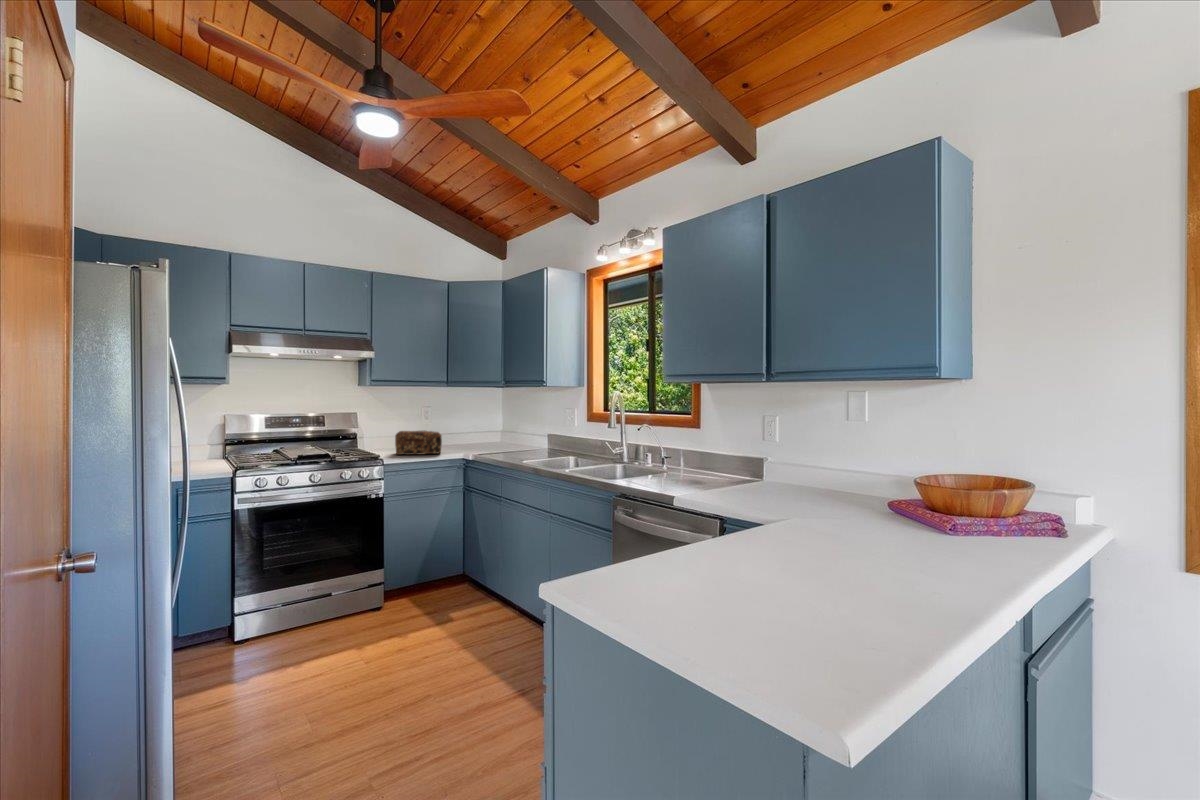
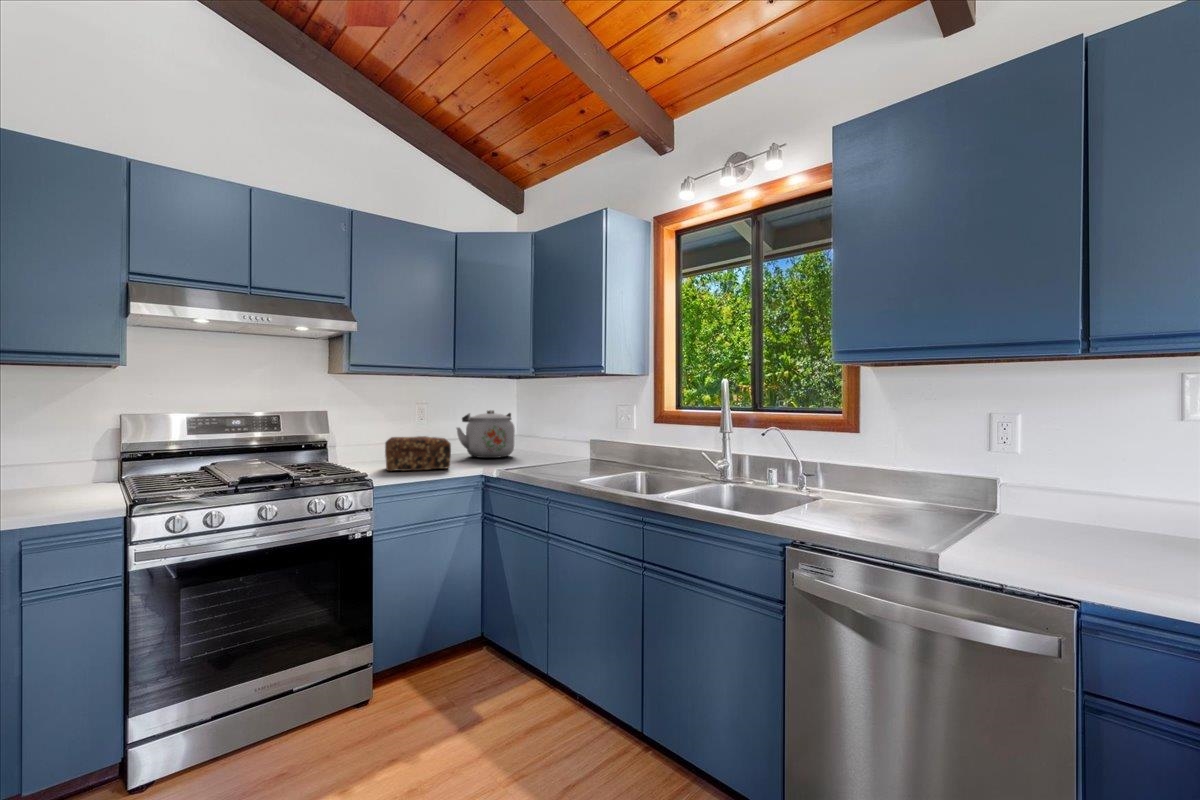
kettle: none [451,411,495,447] -> present [456,410,515,458]

